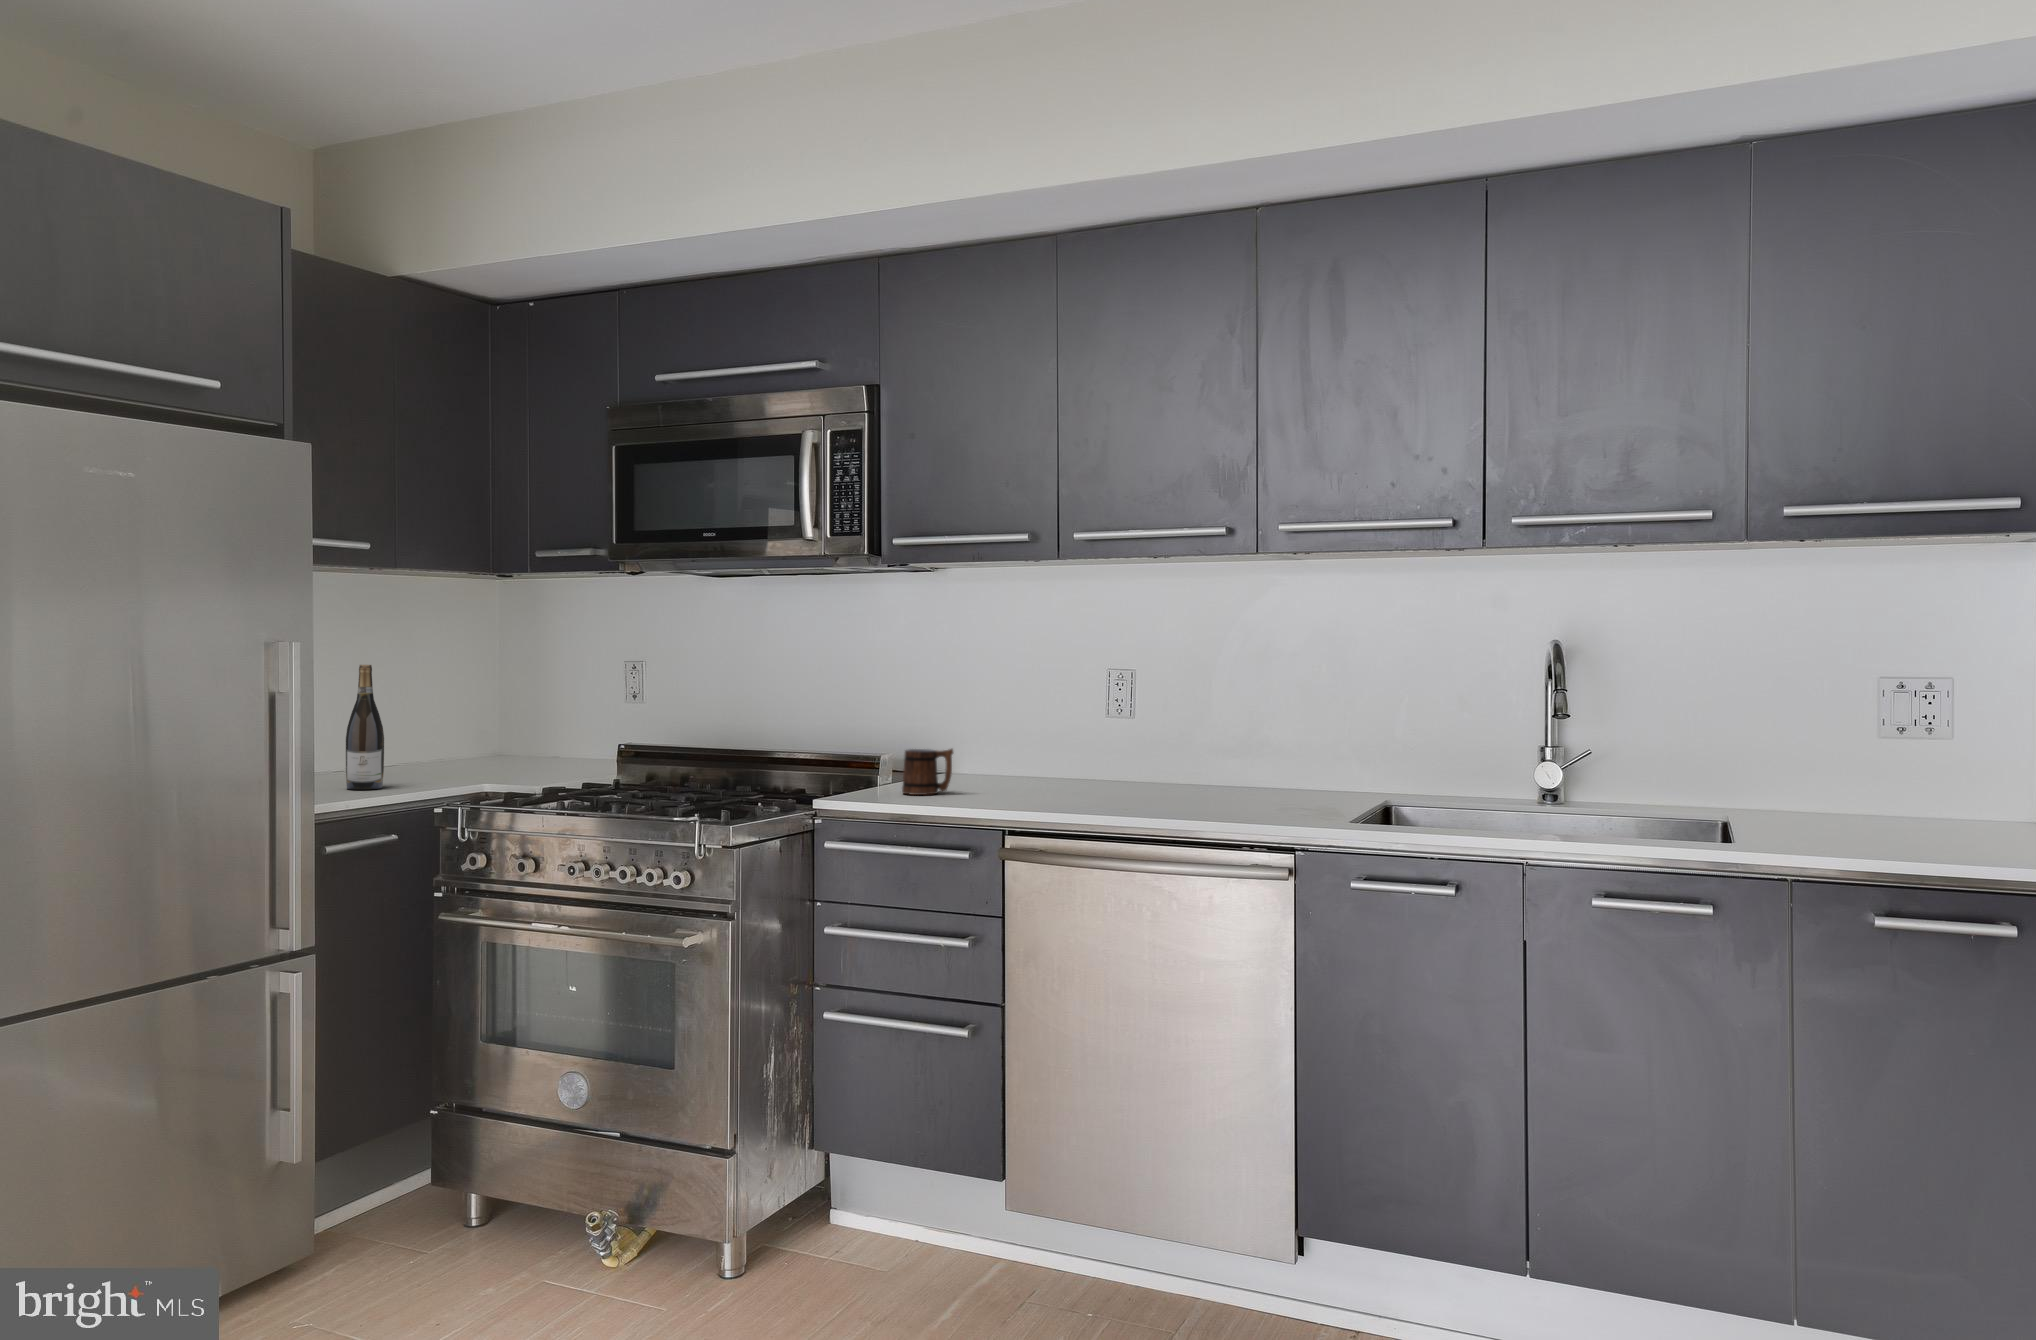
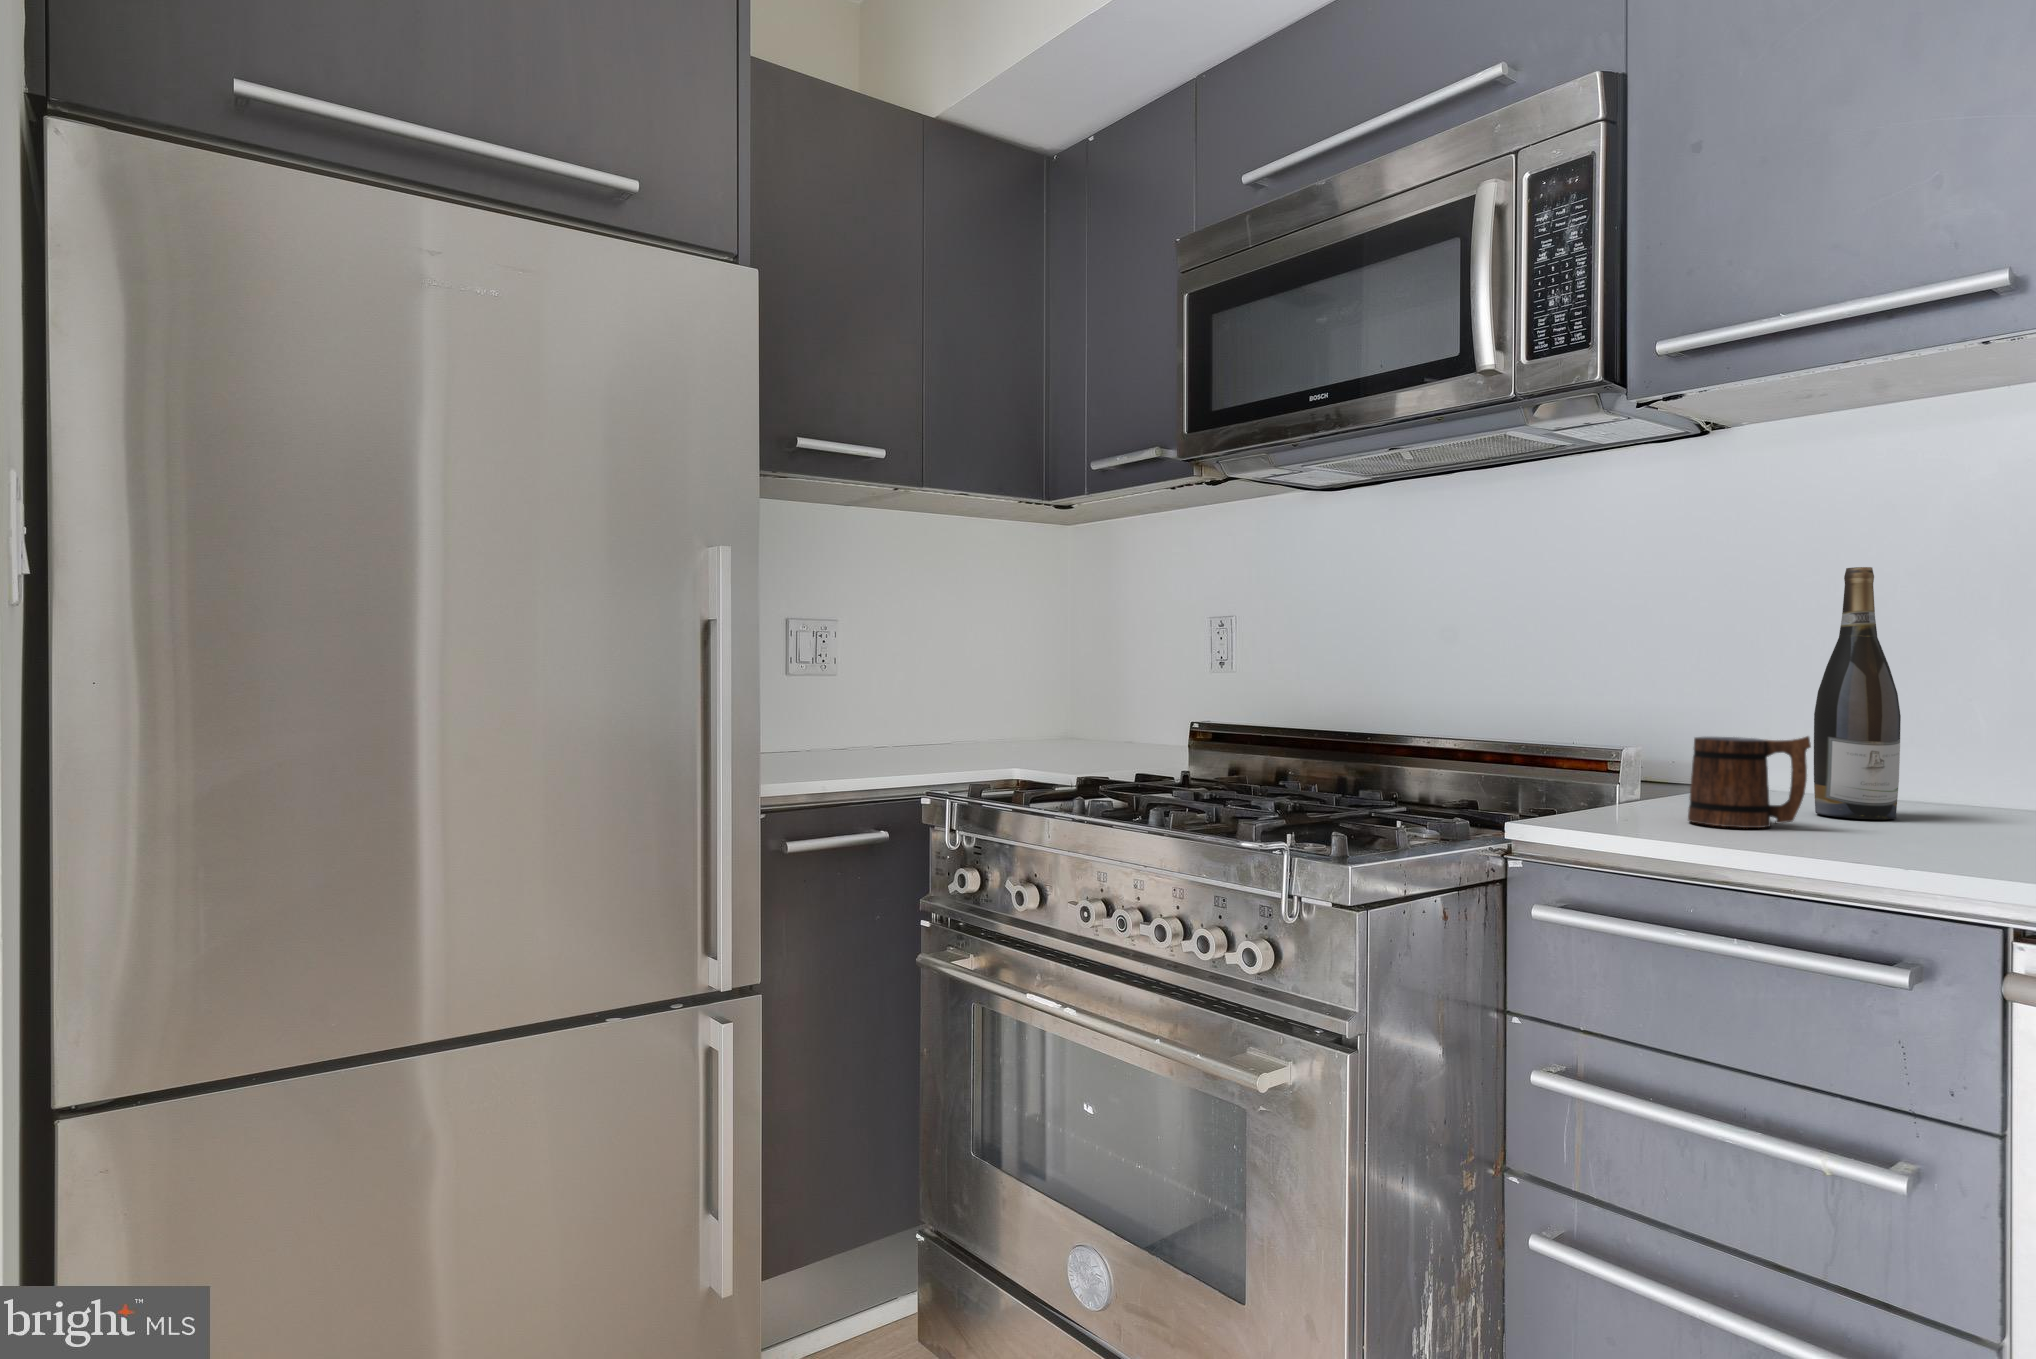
wine bottle: present [346,665,384,790] -> present [1814,567,1901,819]

